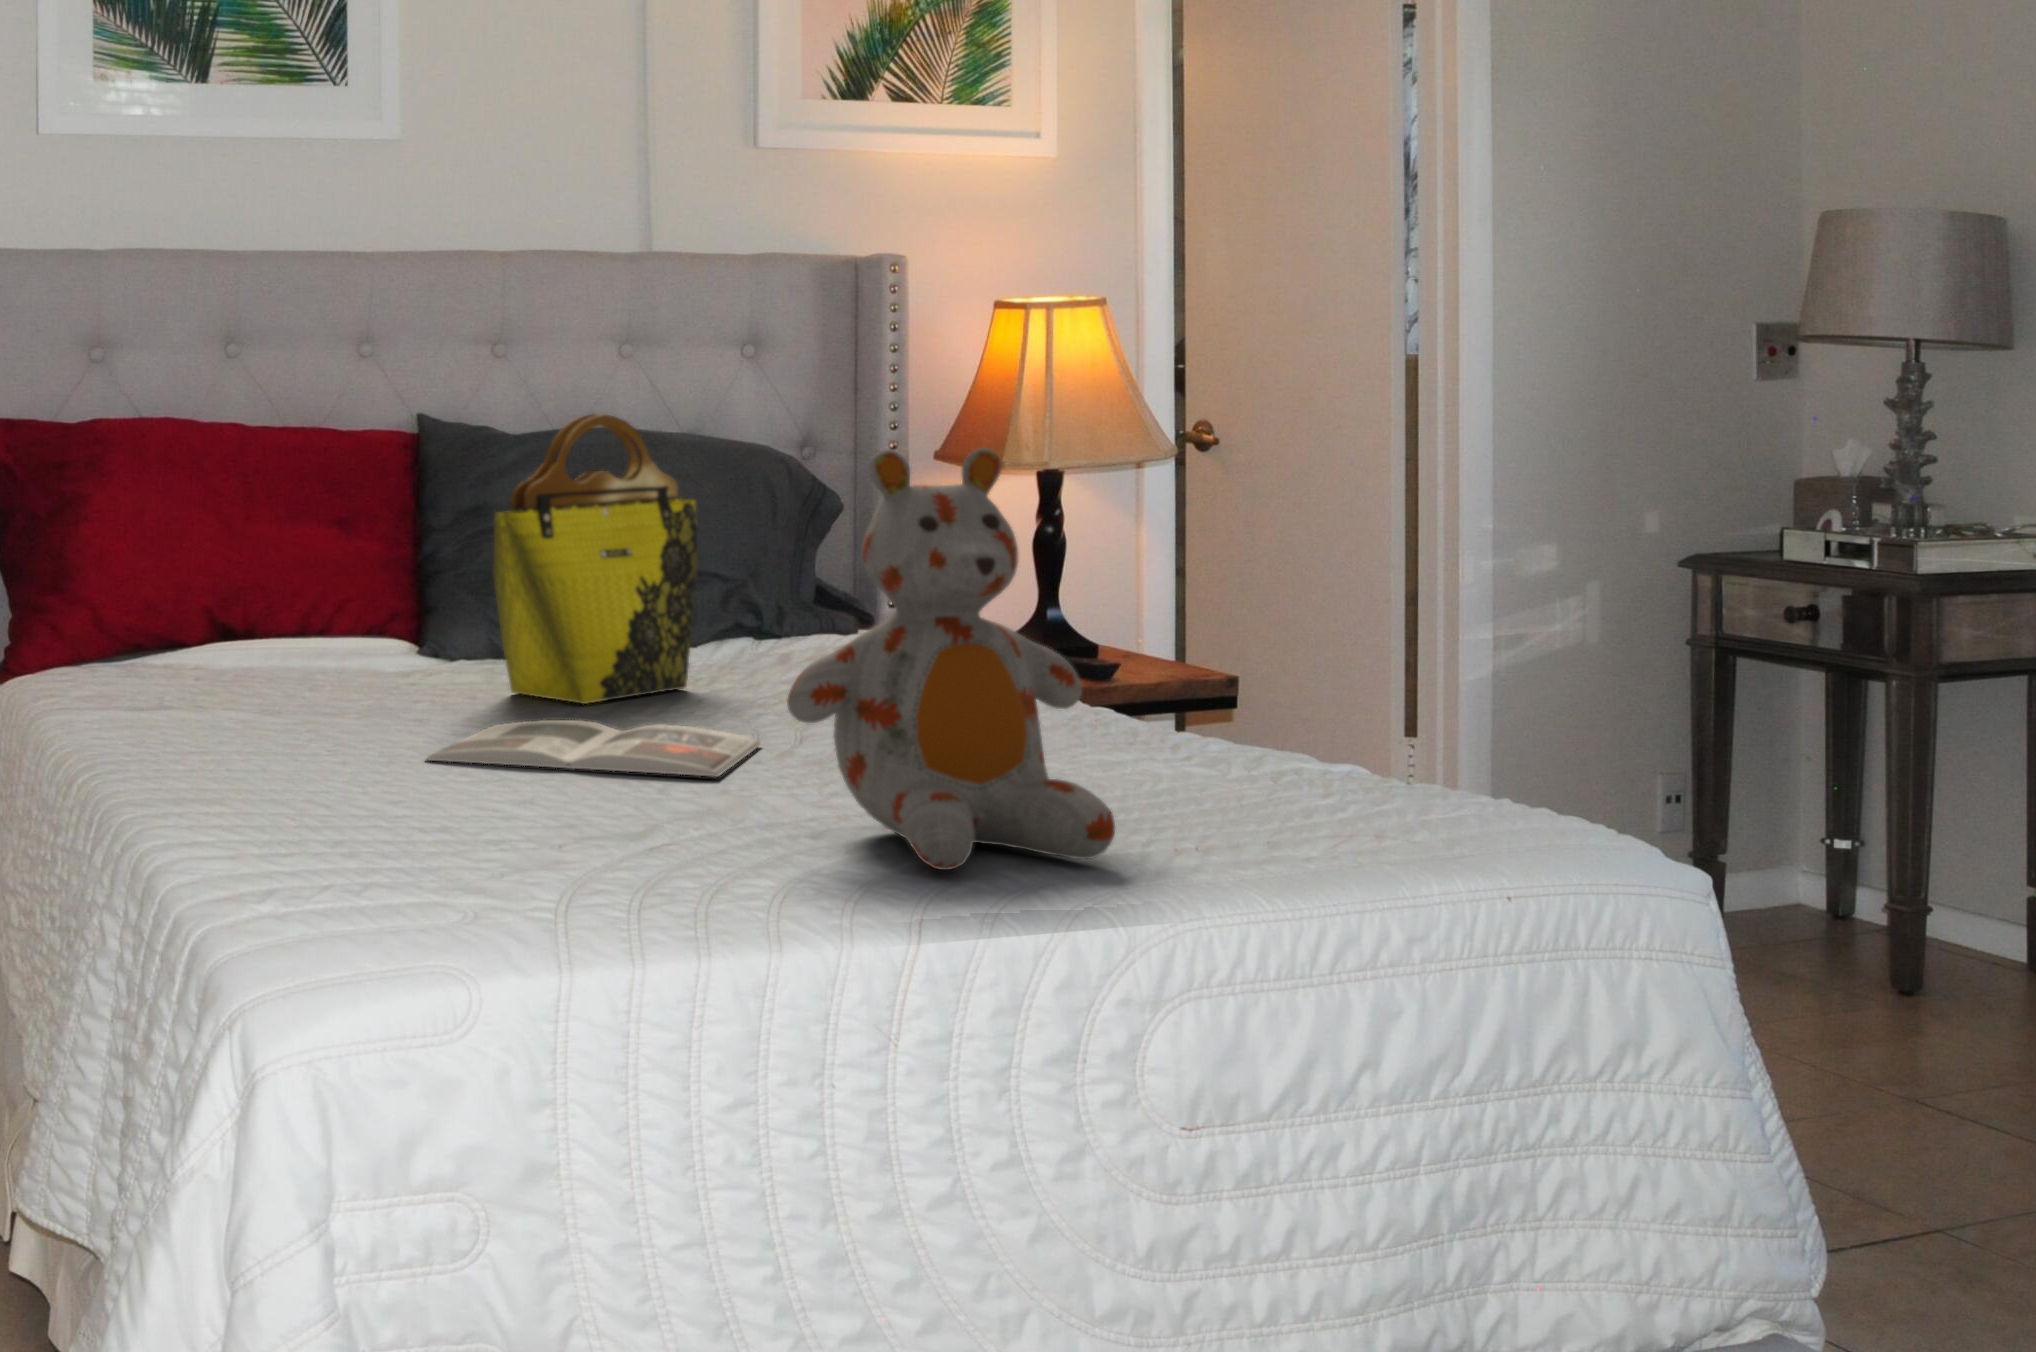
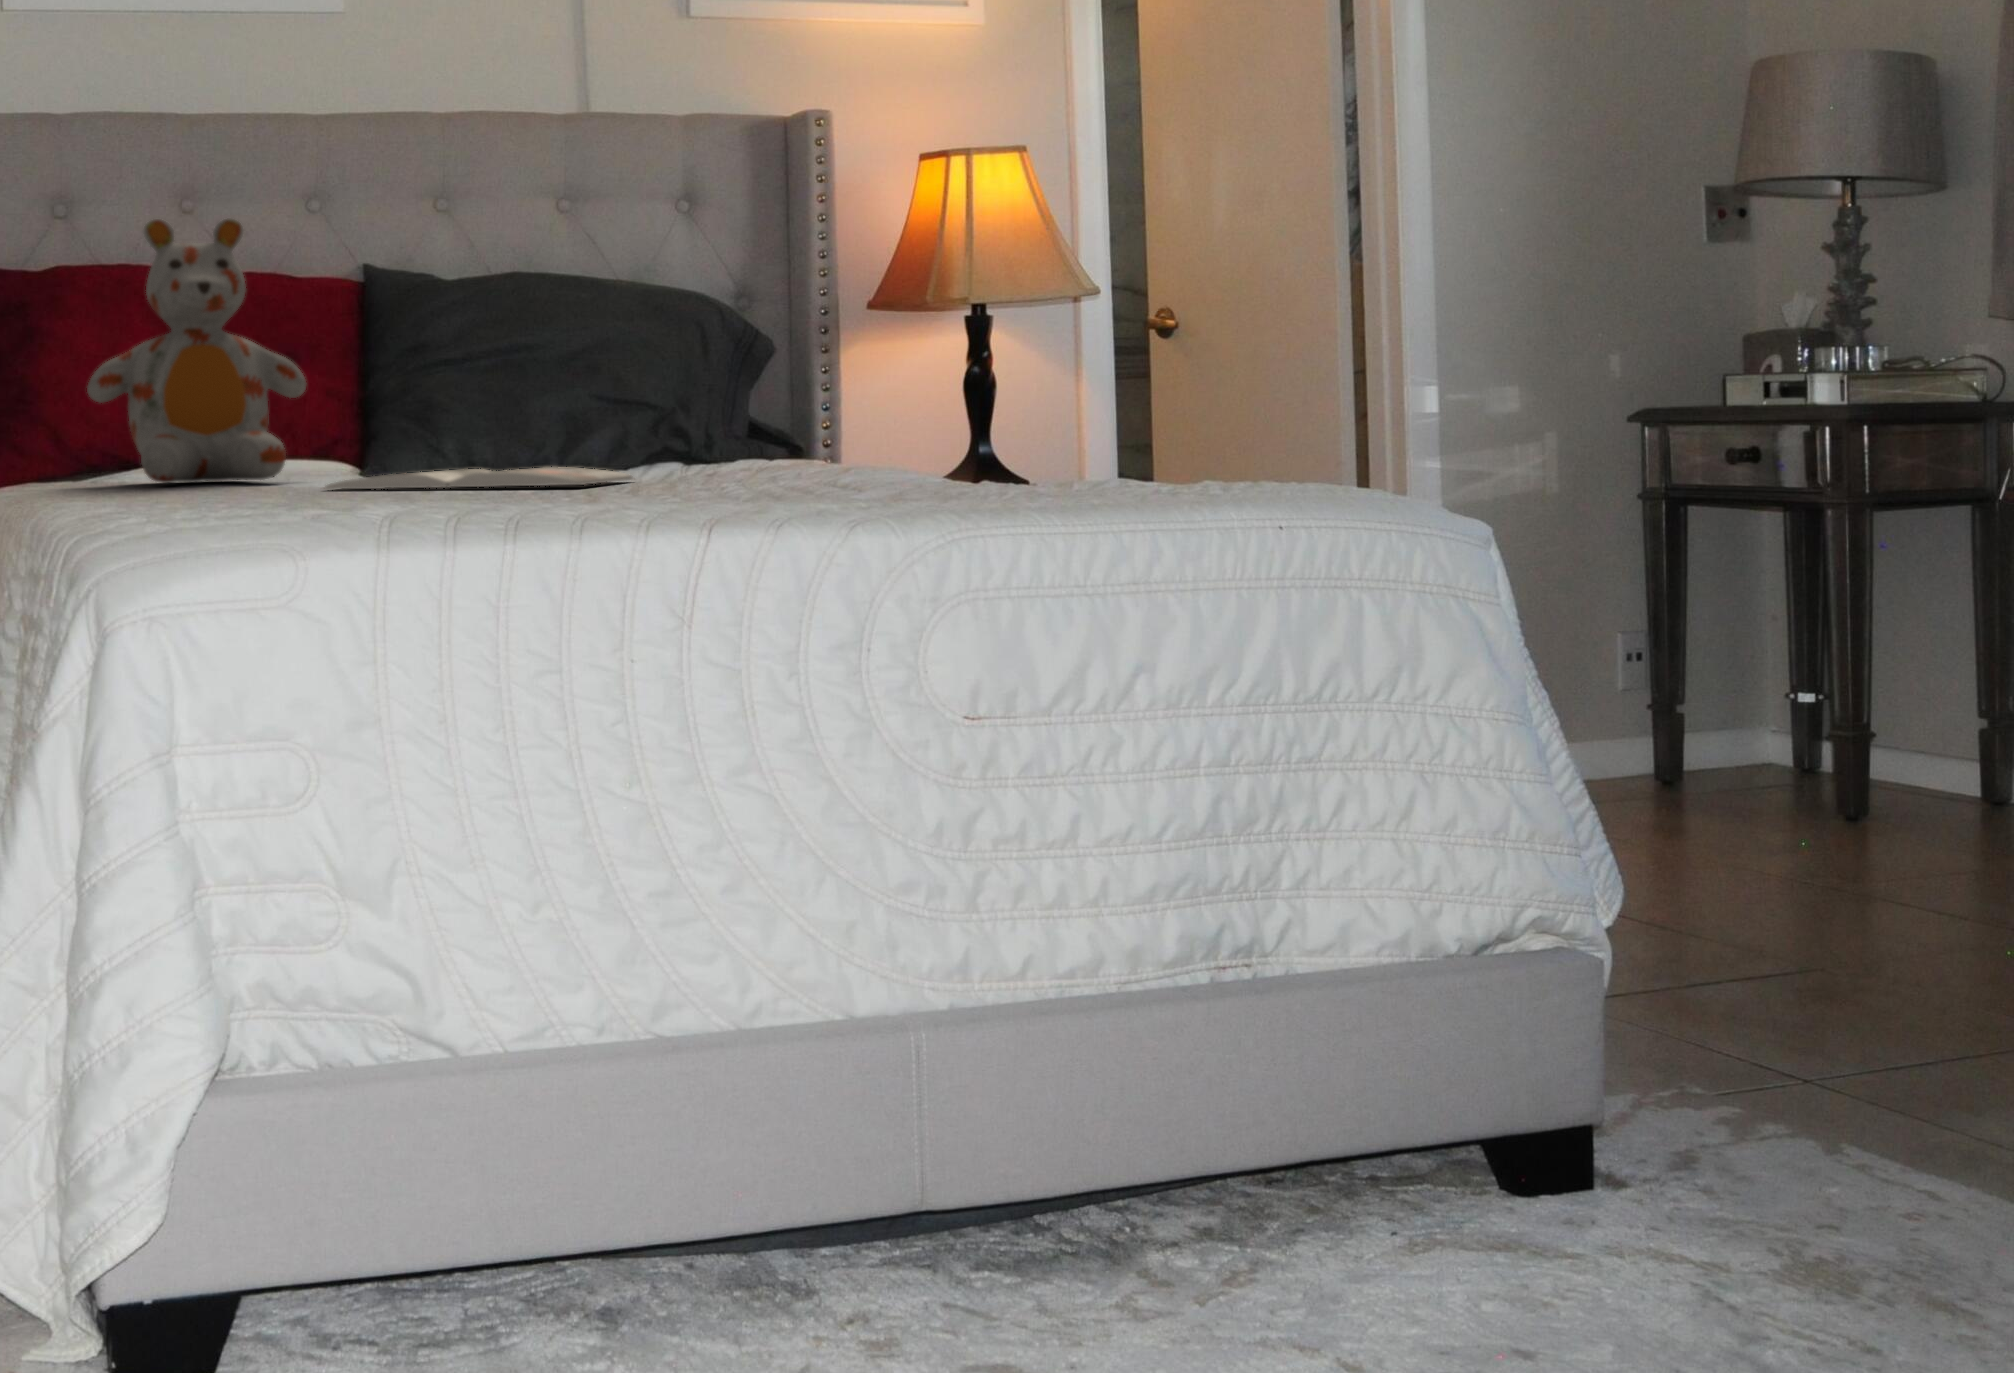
tote bag: present [493,414,698,704] -> none [403,214,603,475]
stuffed bear: present [787,448,1115,870] -> present [87,218,307,483]

